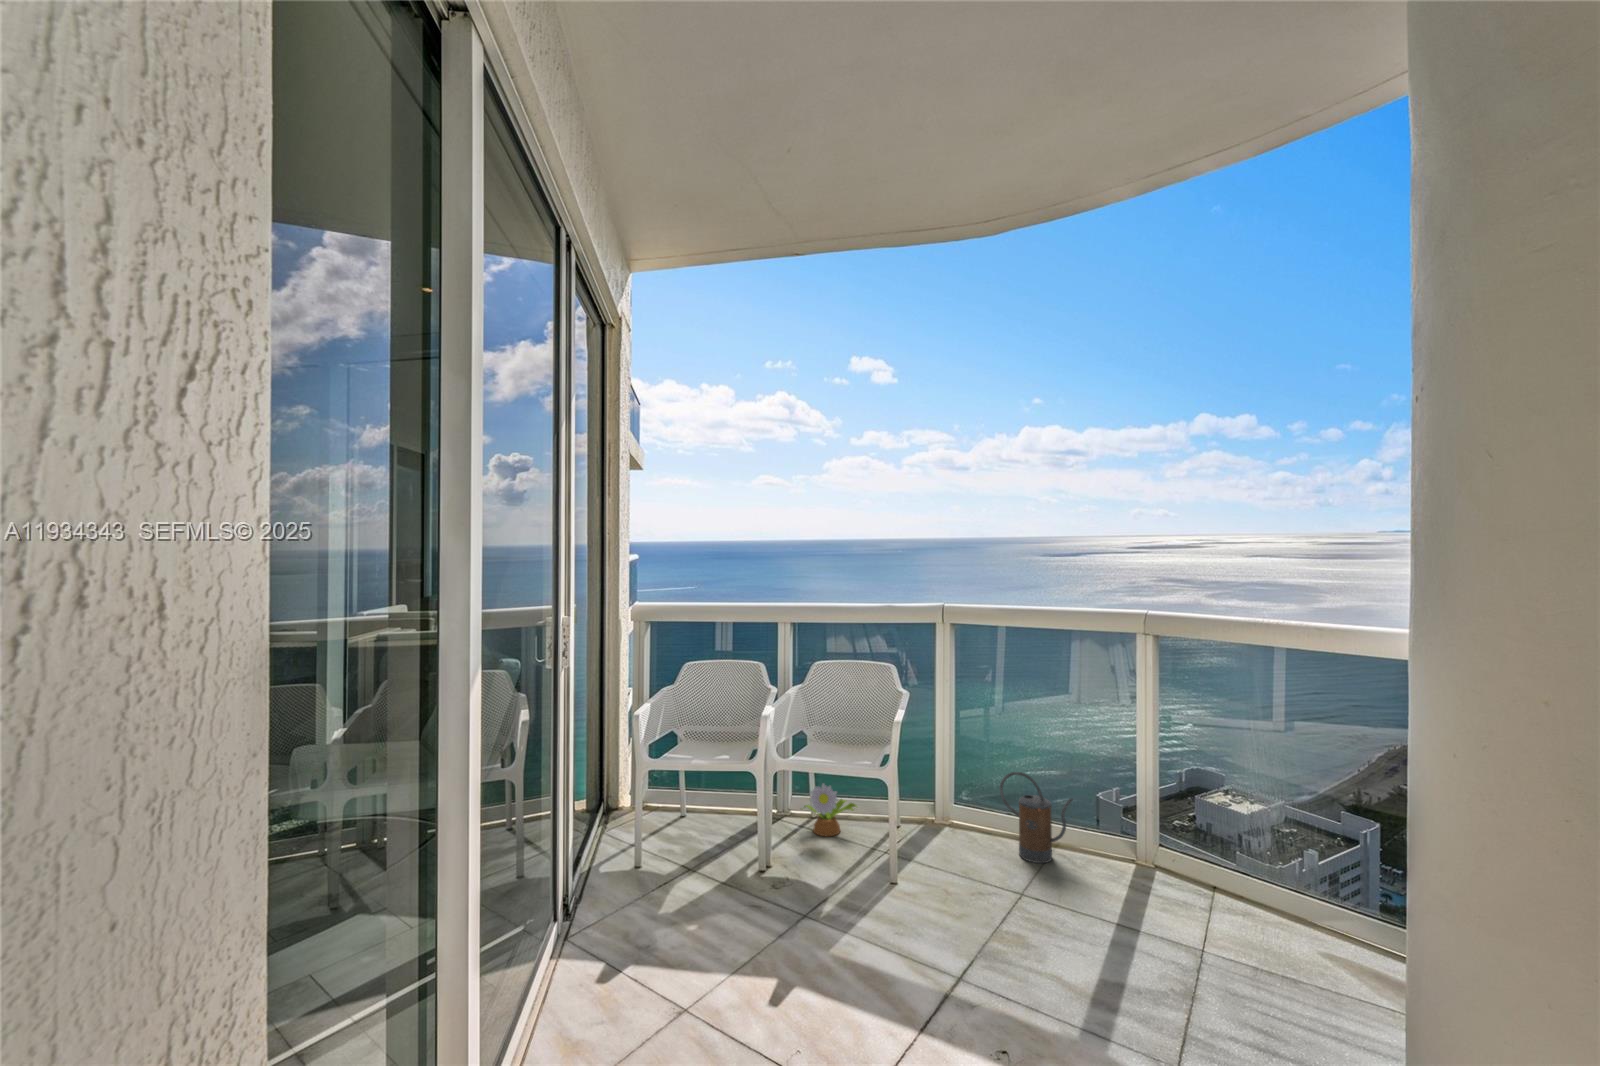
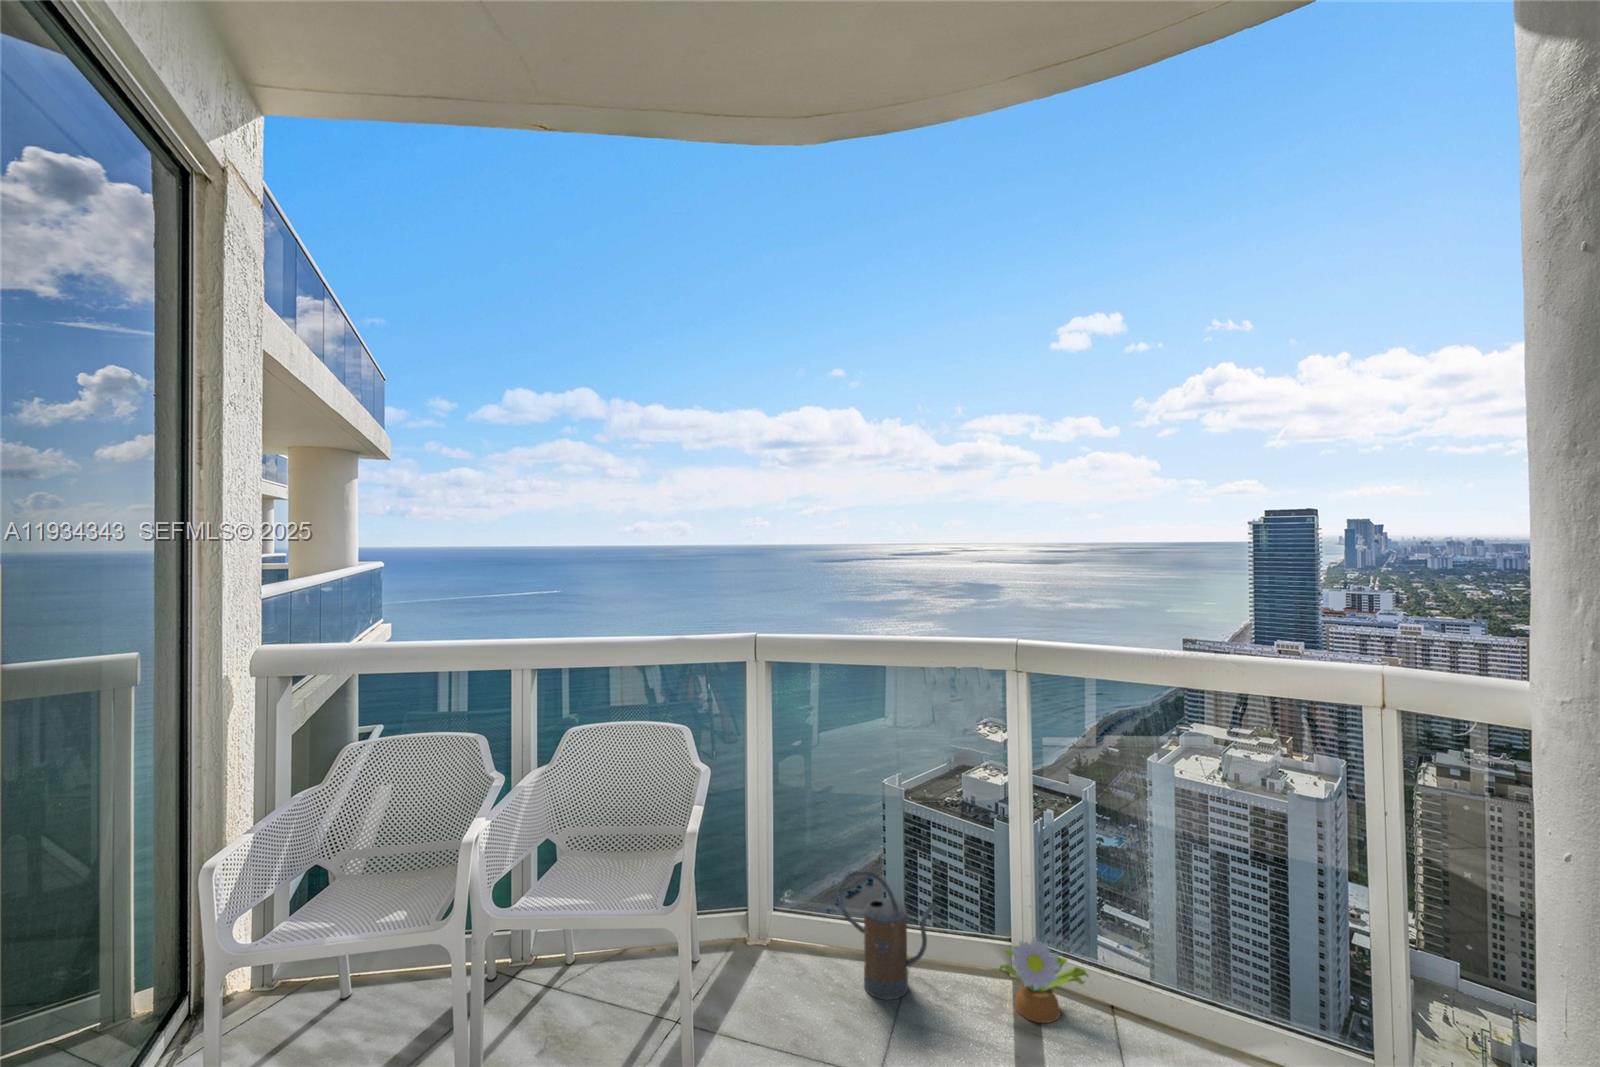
decorative plant: present [804,784,857,836] -> present [995,938,1088,1023]

